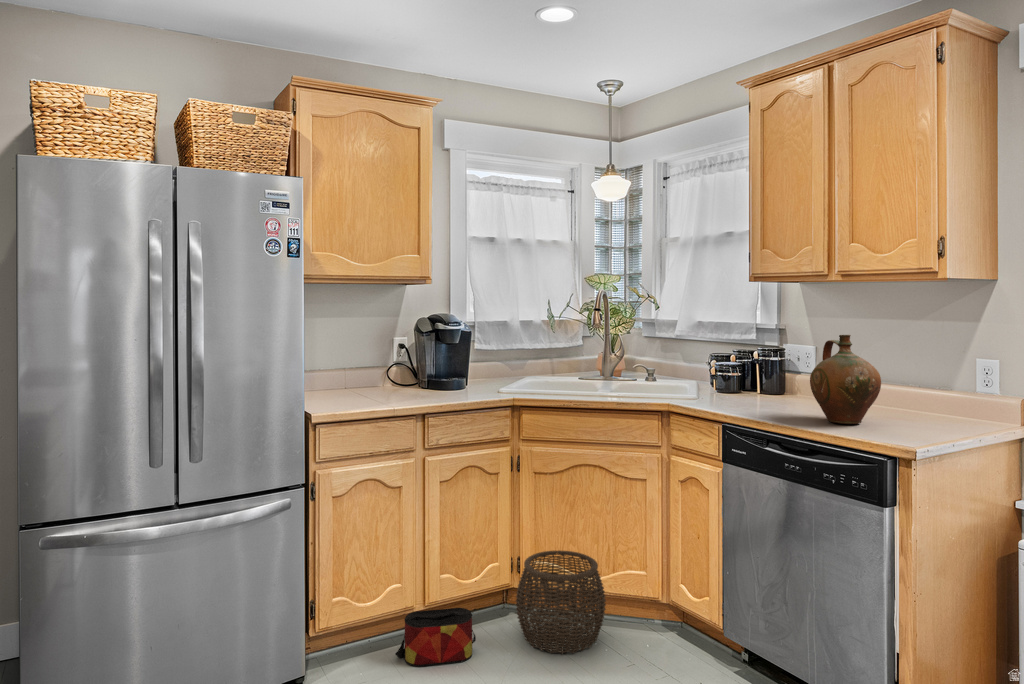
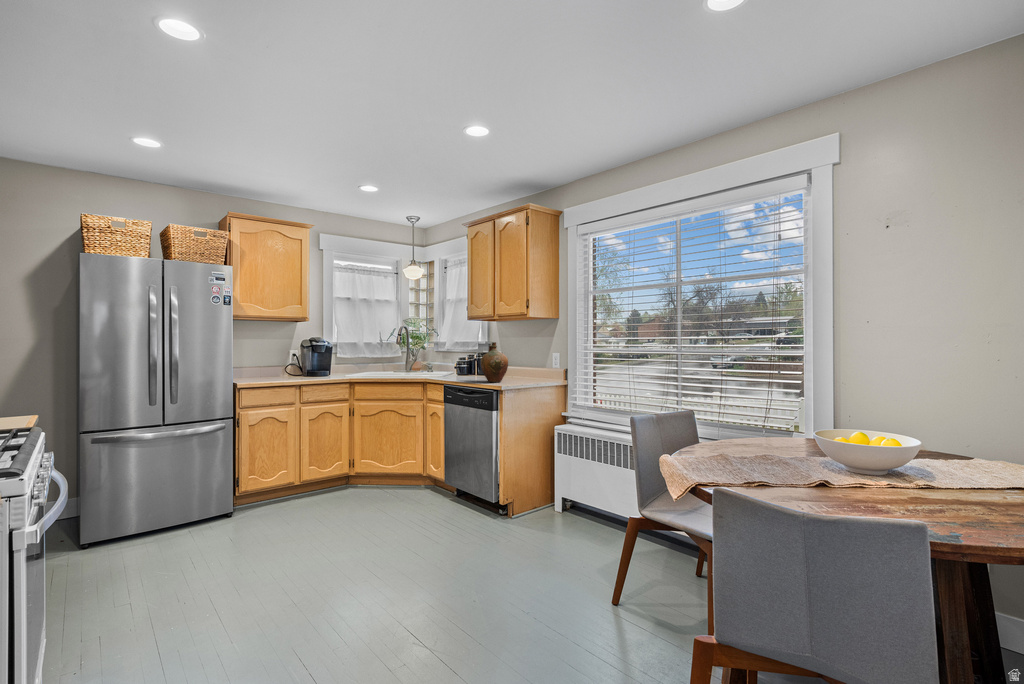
woven basket: present [516,550,606,654] -> none [347,454,393,500]
bag: present [395,608,476,667] -> none [281,481,325,508]

